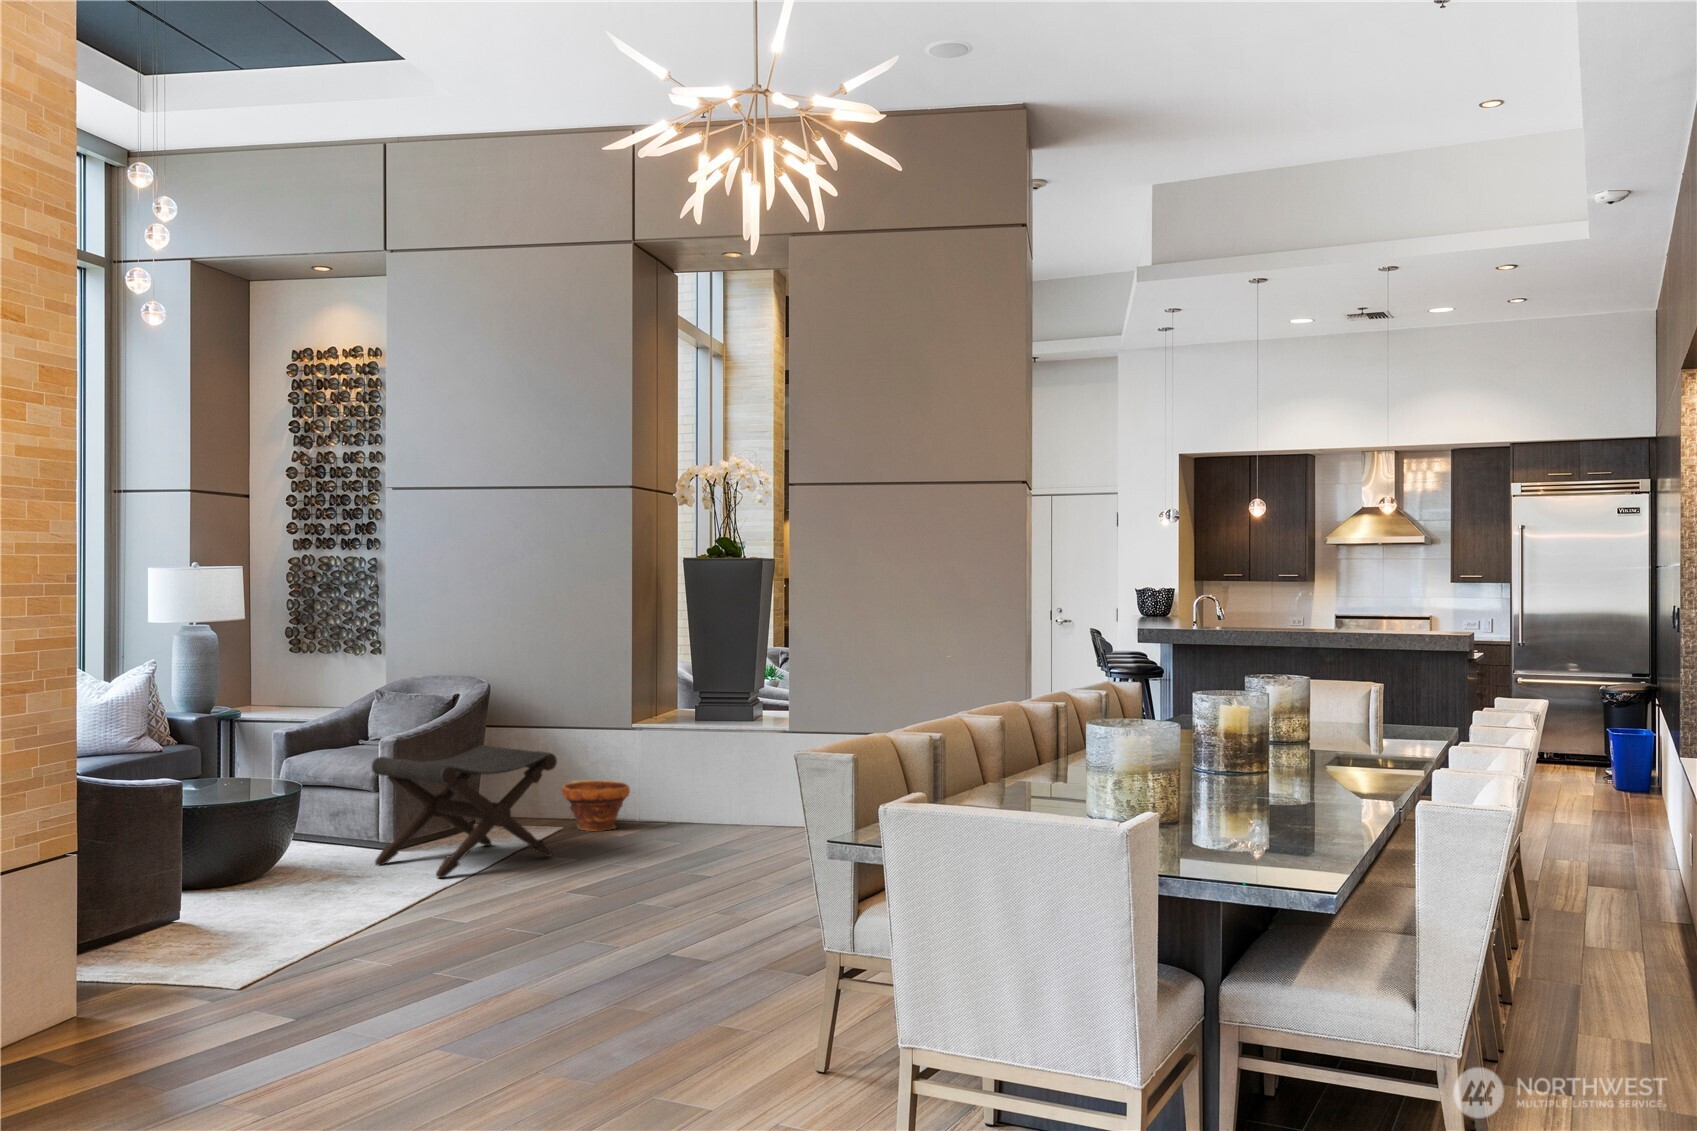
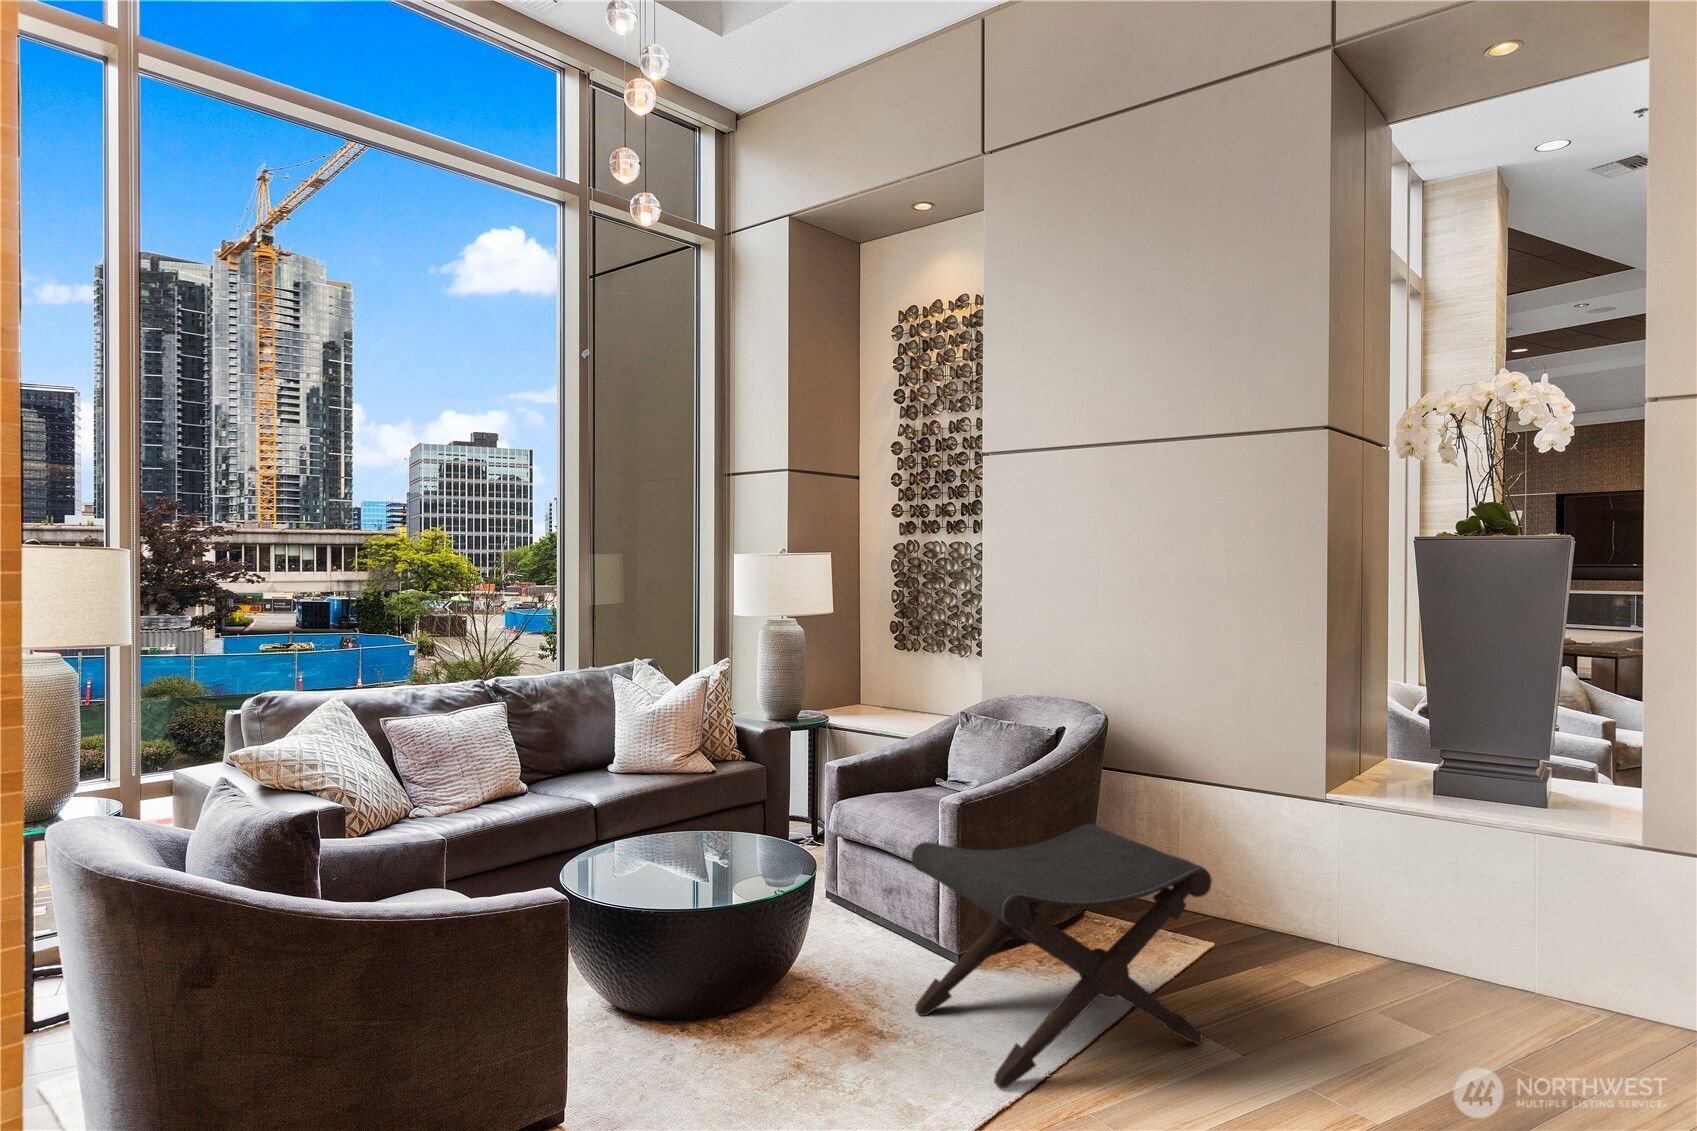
planter: present [562,780,630,830] -> none [1216,870,1328,965]

